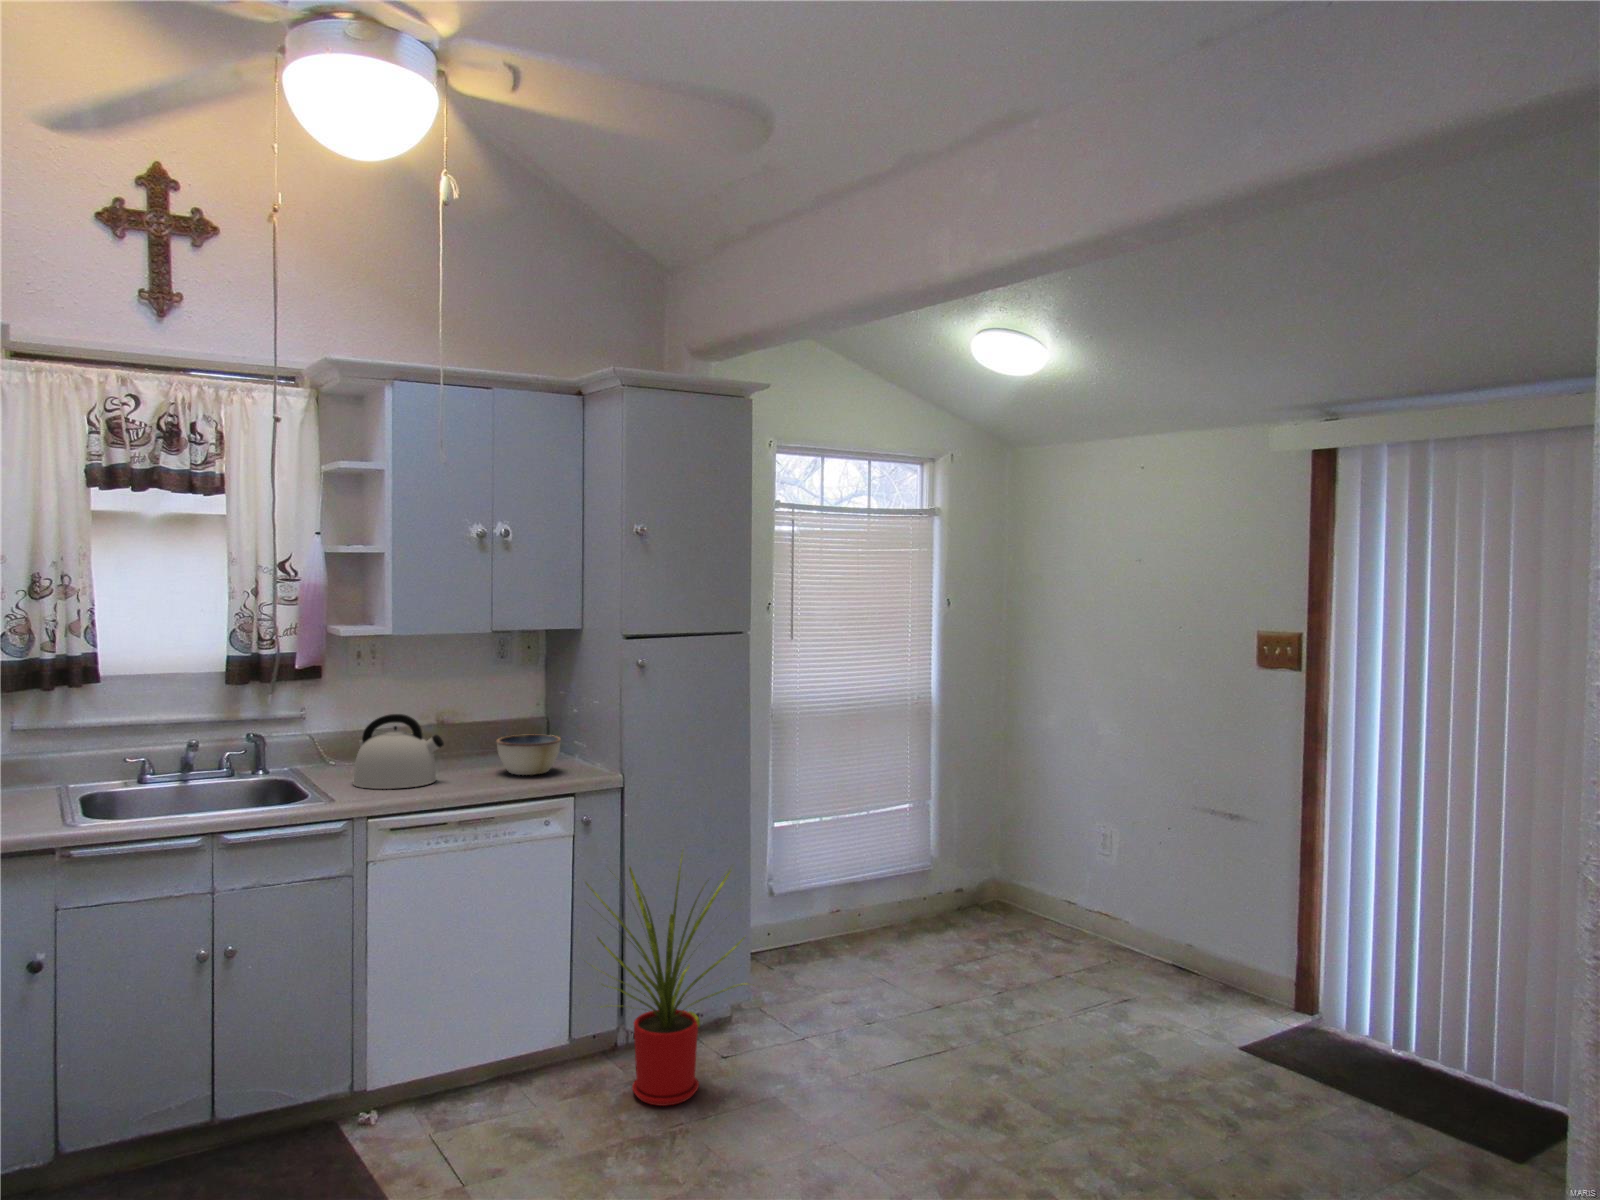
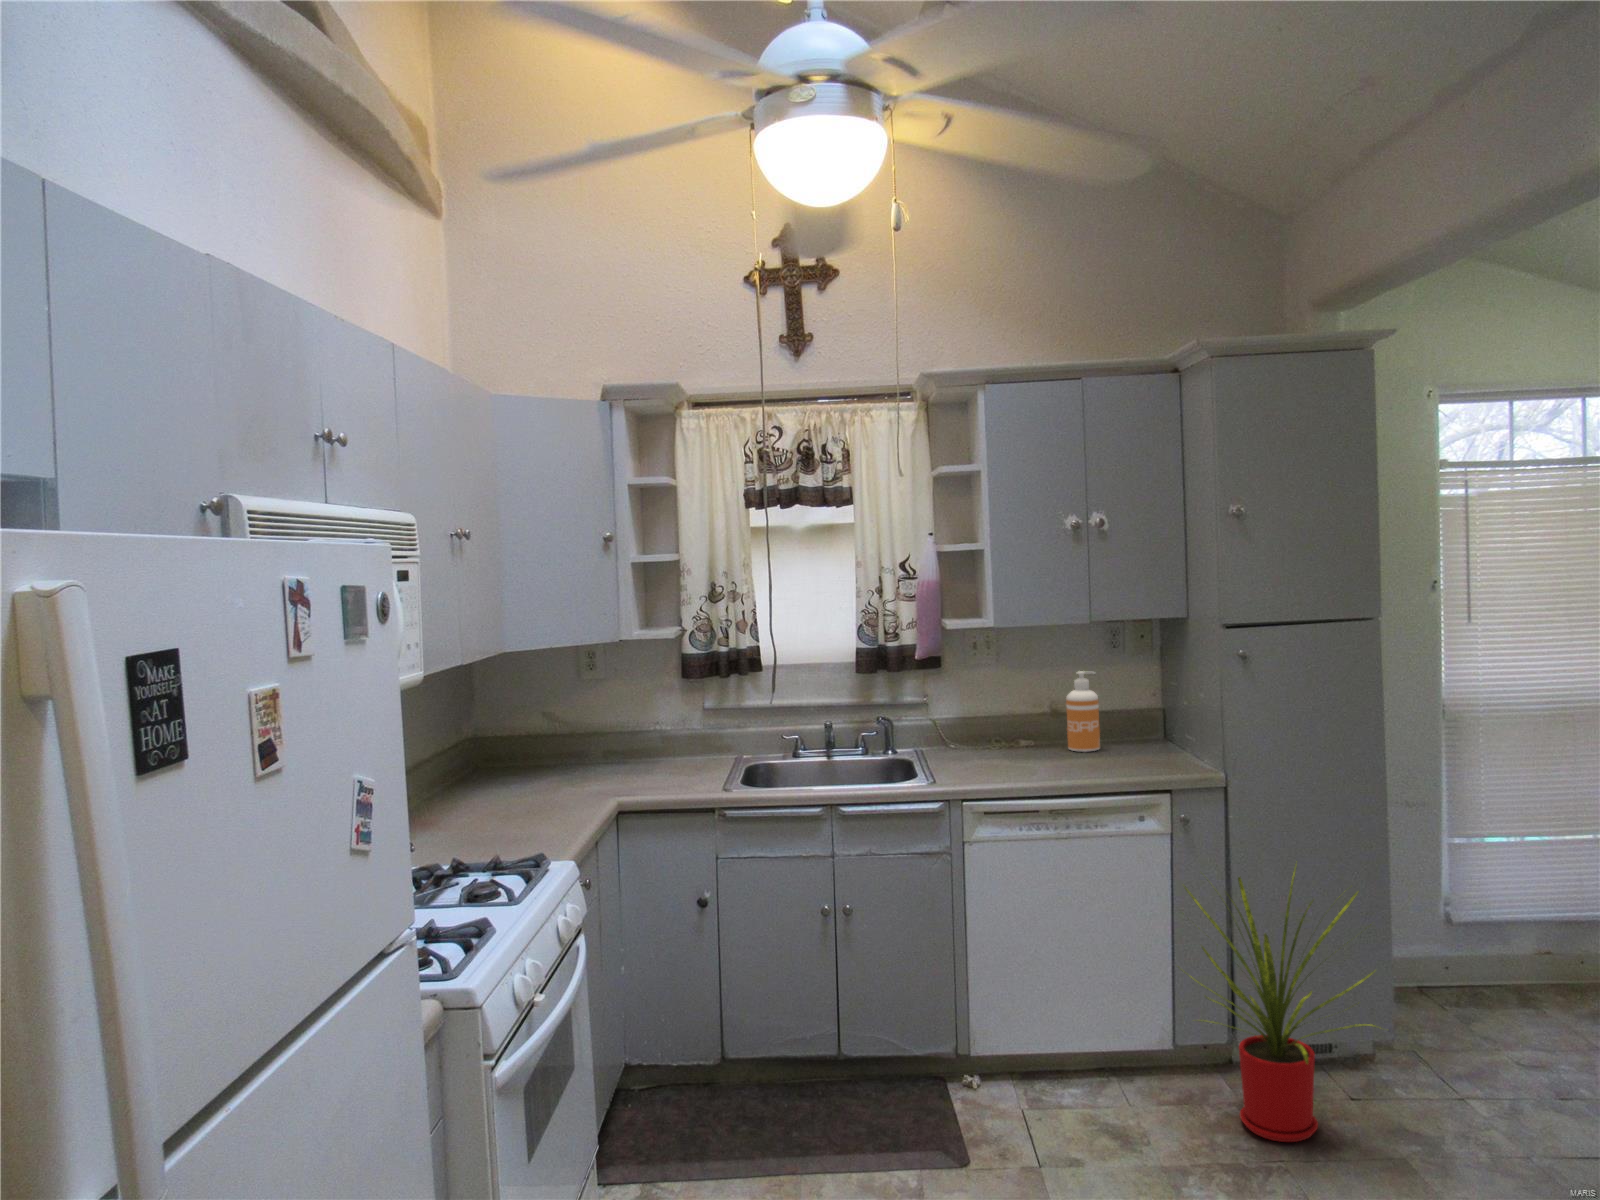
soap dispenser: none [458,681,490,761] -> present [1066,671,1100,752]
kettle: present [353,714,444,789] -> none [961,704,1043,775]
bowl: present [497,734,561,775] -> none [1097,728,1164,770]

